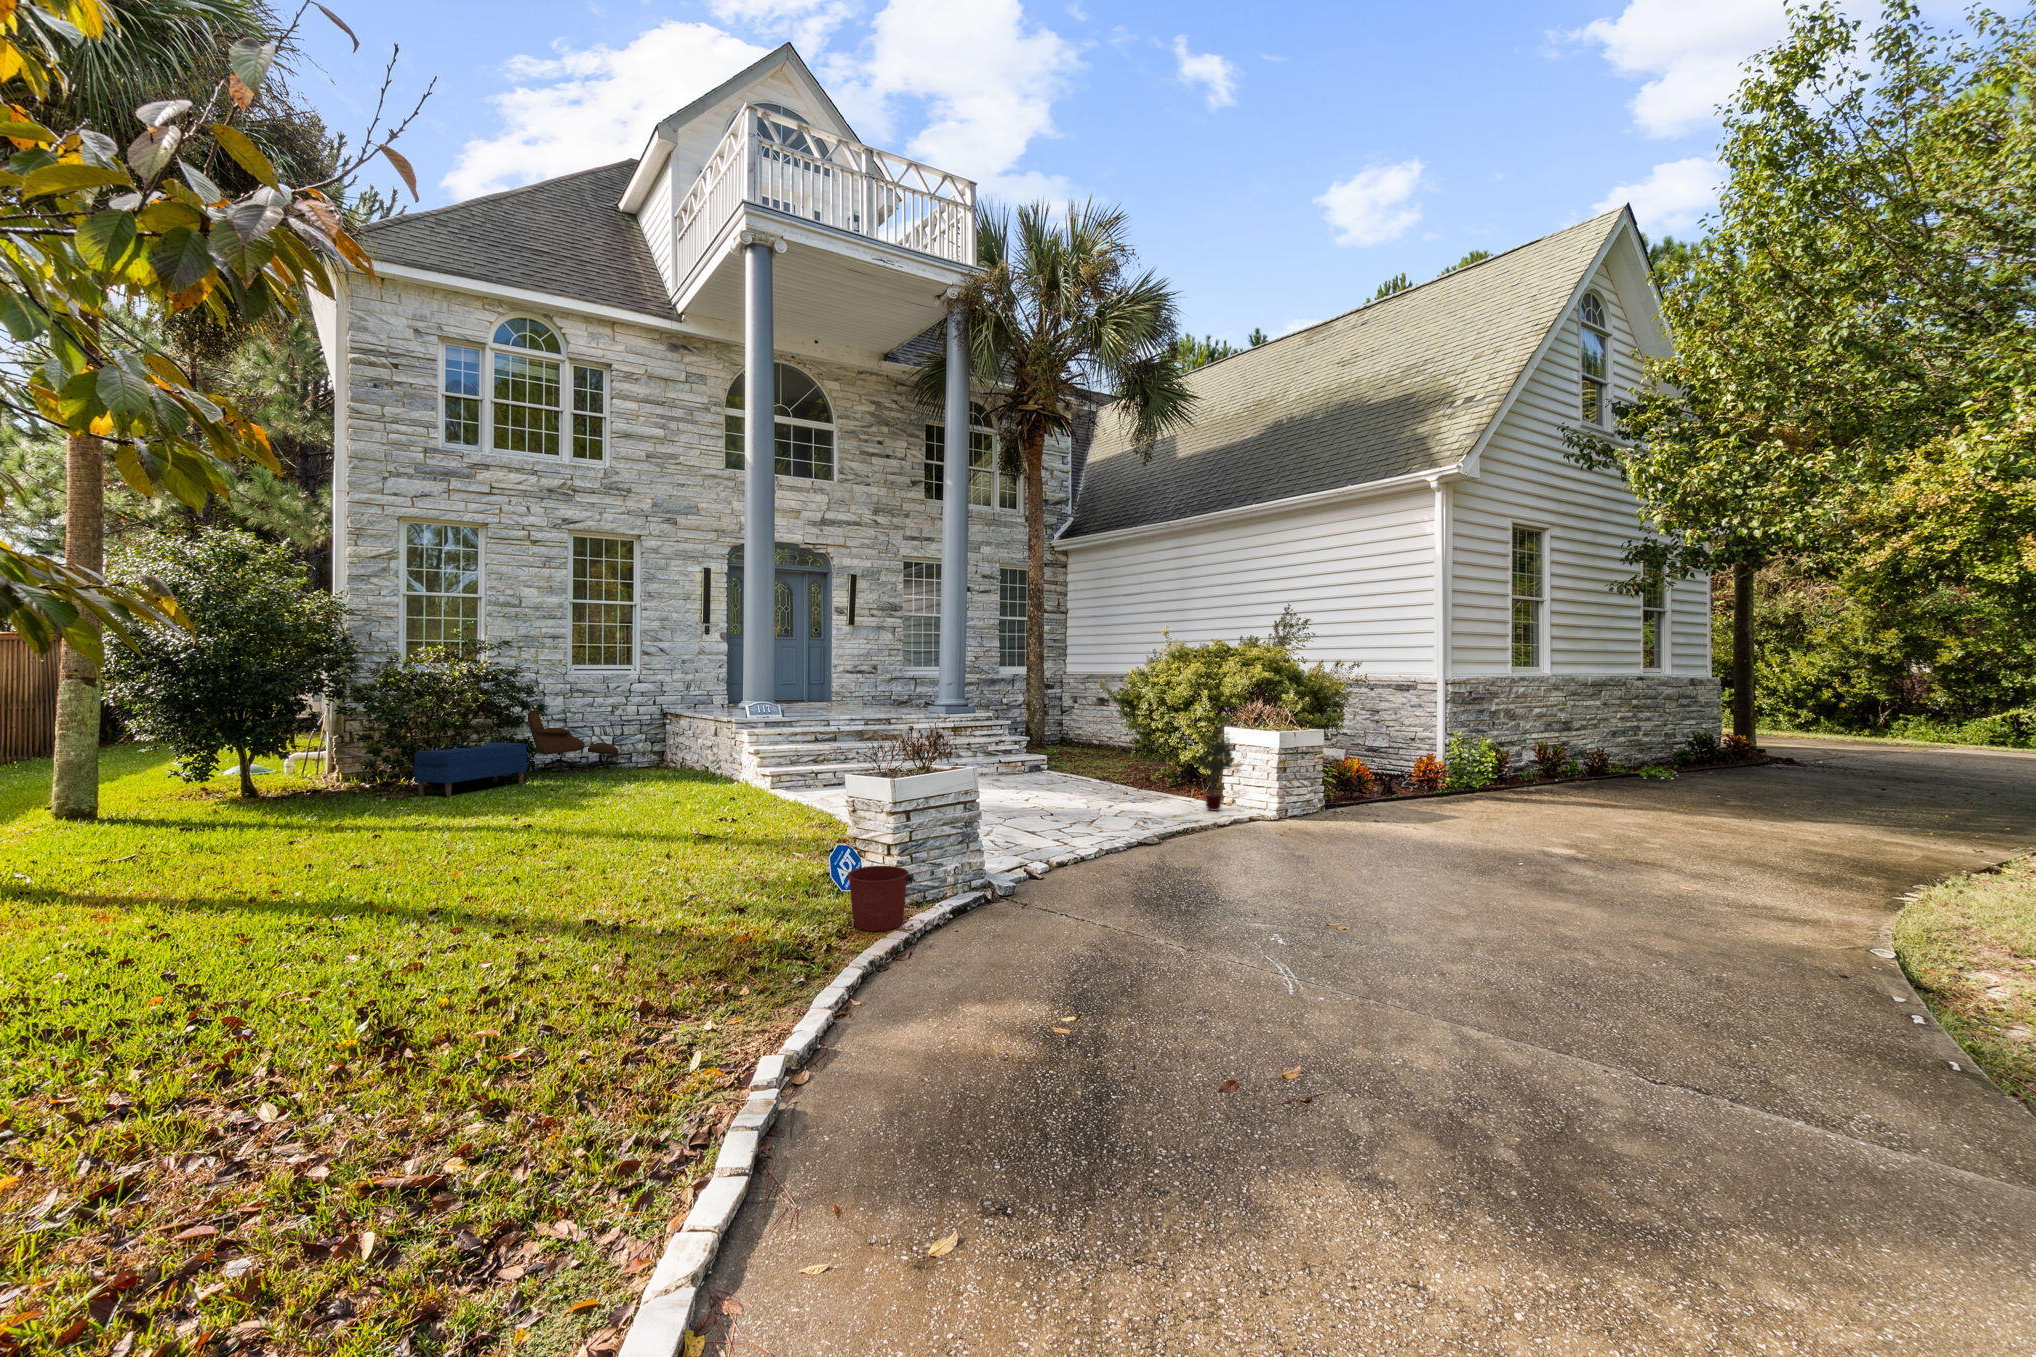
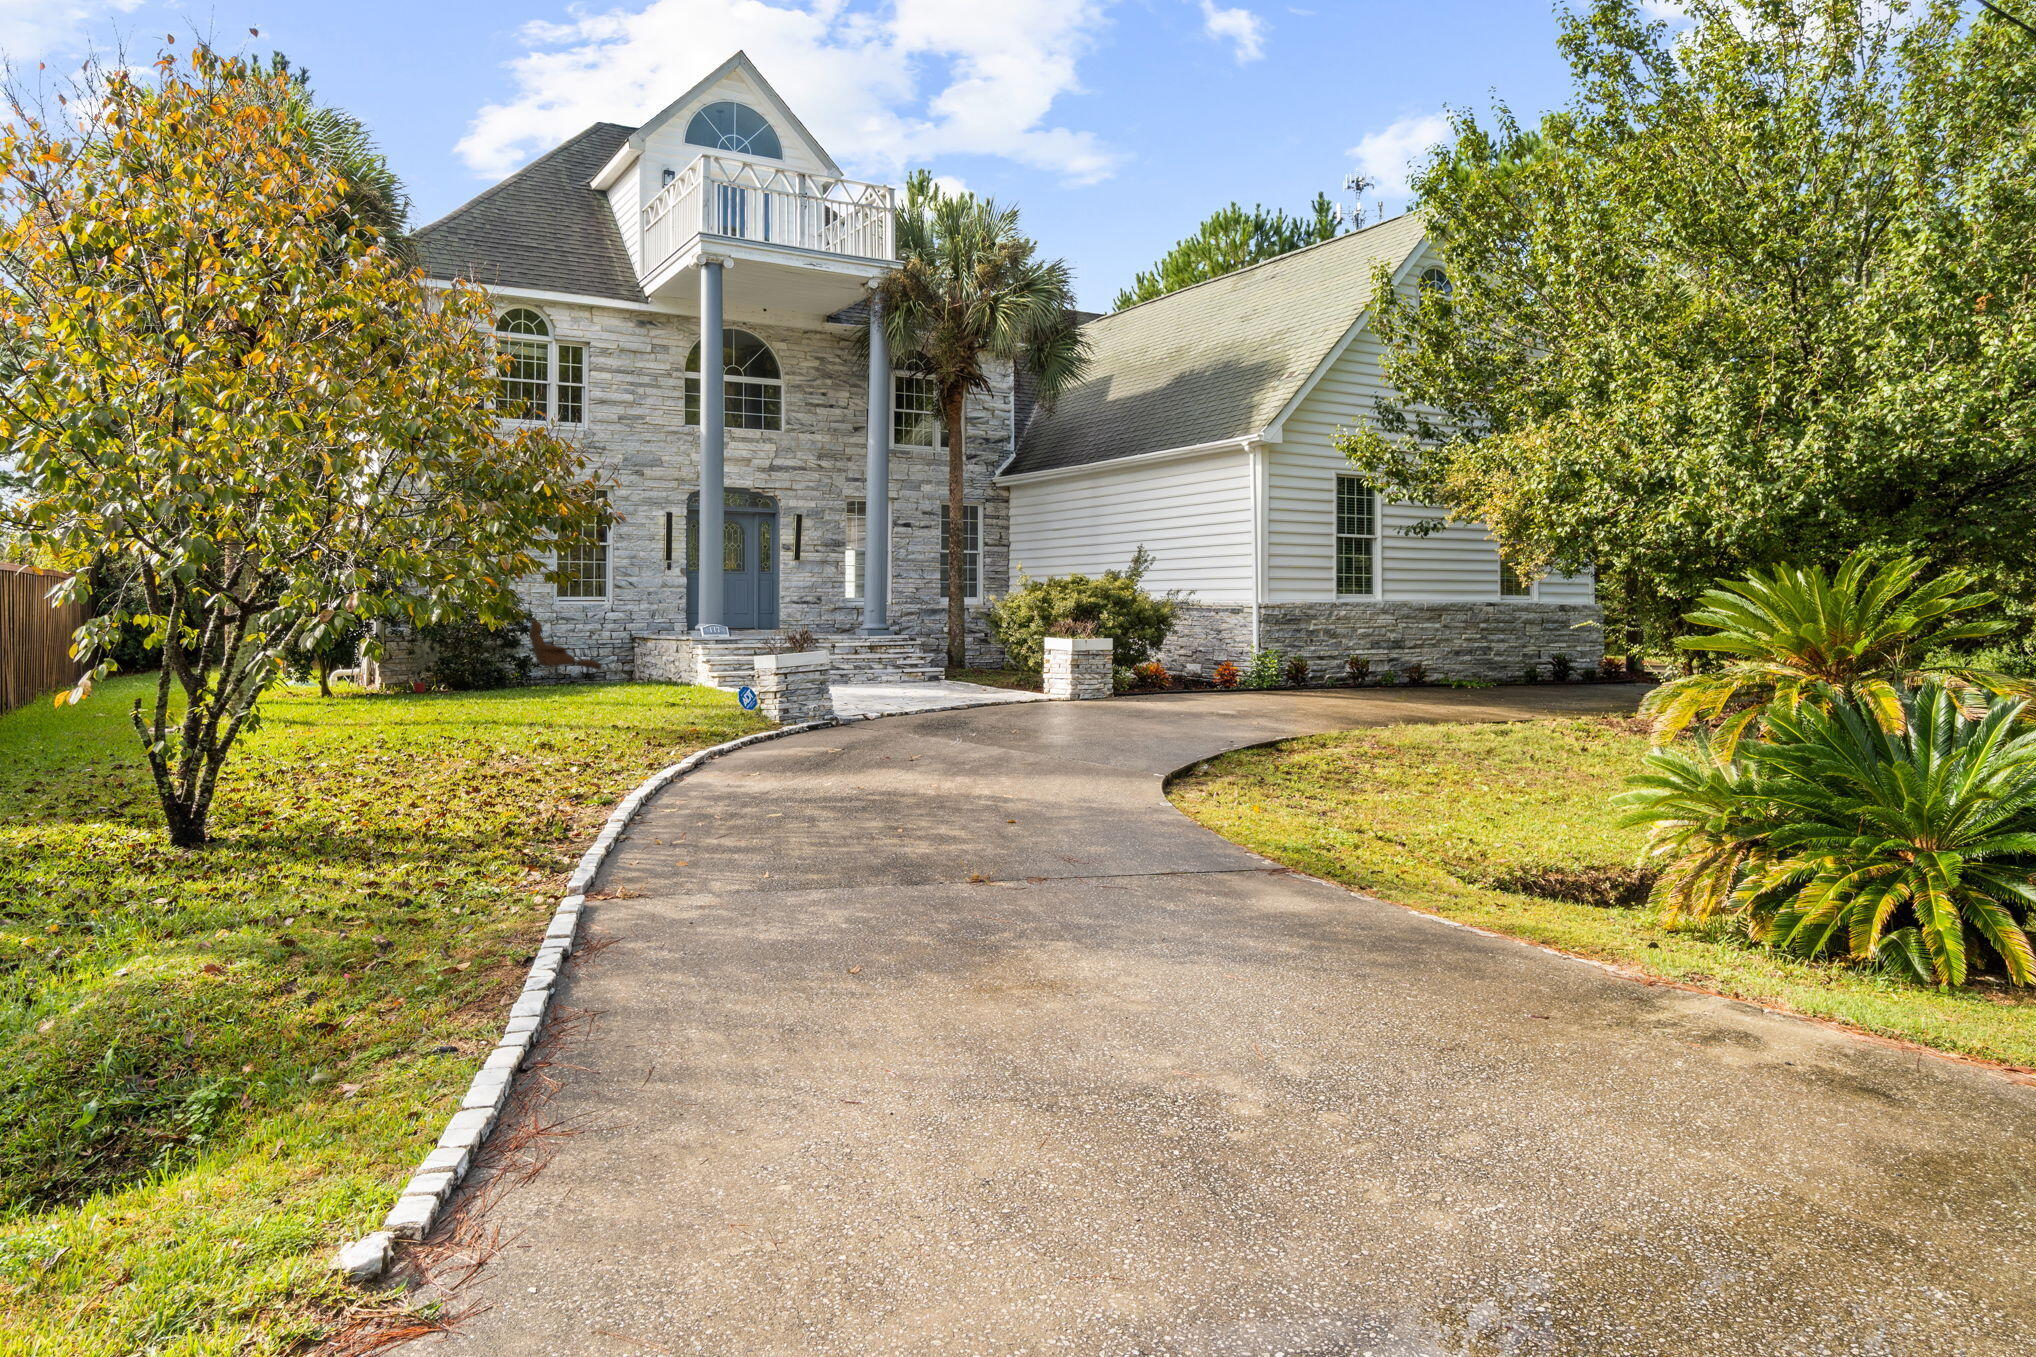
potted tree: present [1201,732,1242,811] -> present [398,638,439,693]
bench: present [414,742,527,797] -> none [464,655,539,691]
bucket: present [847,866,911,931] -> none [750,702,784,732]

